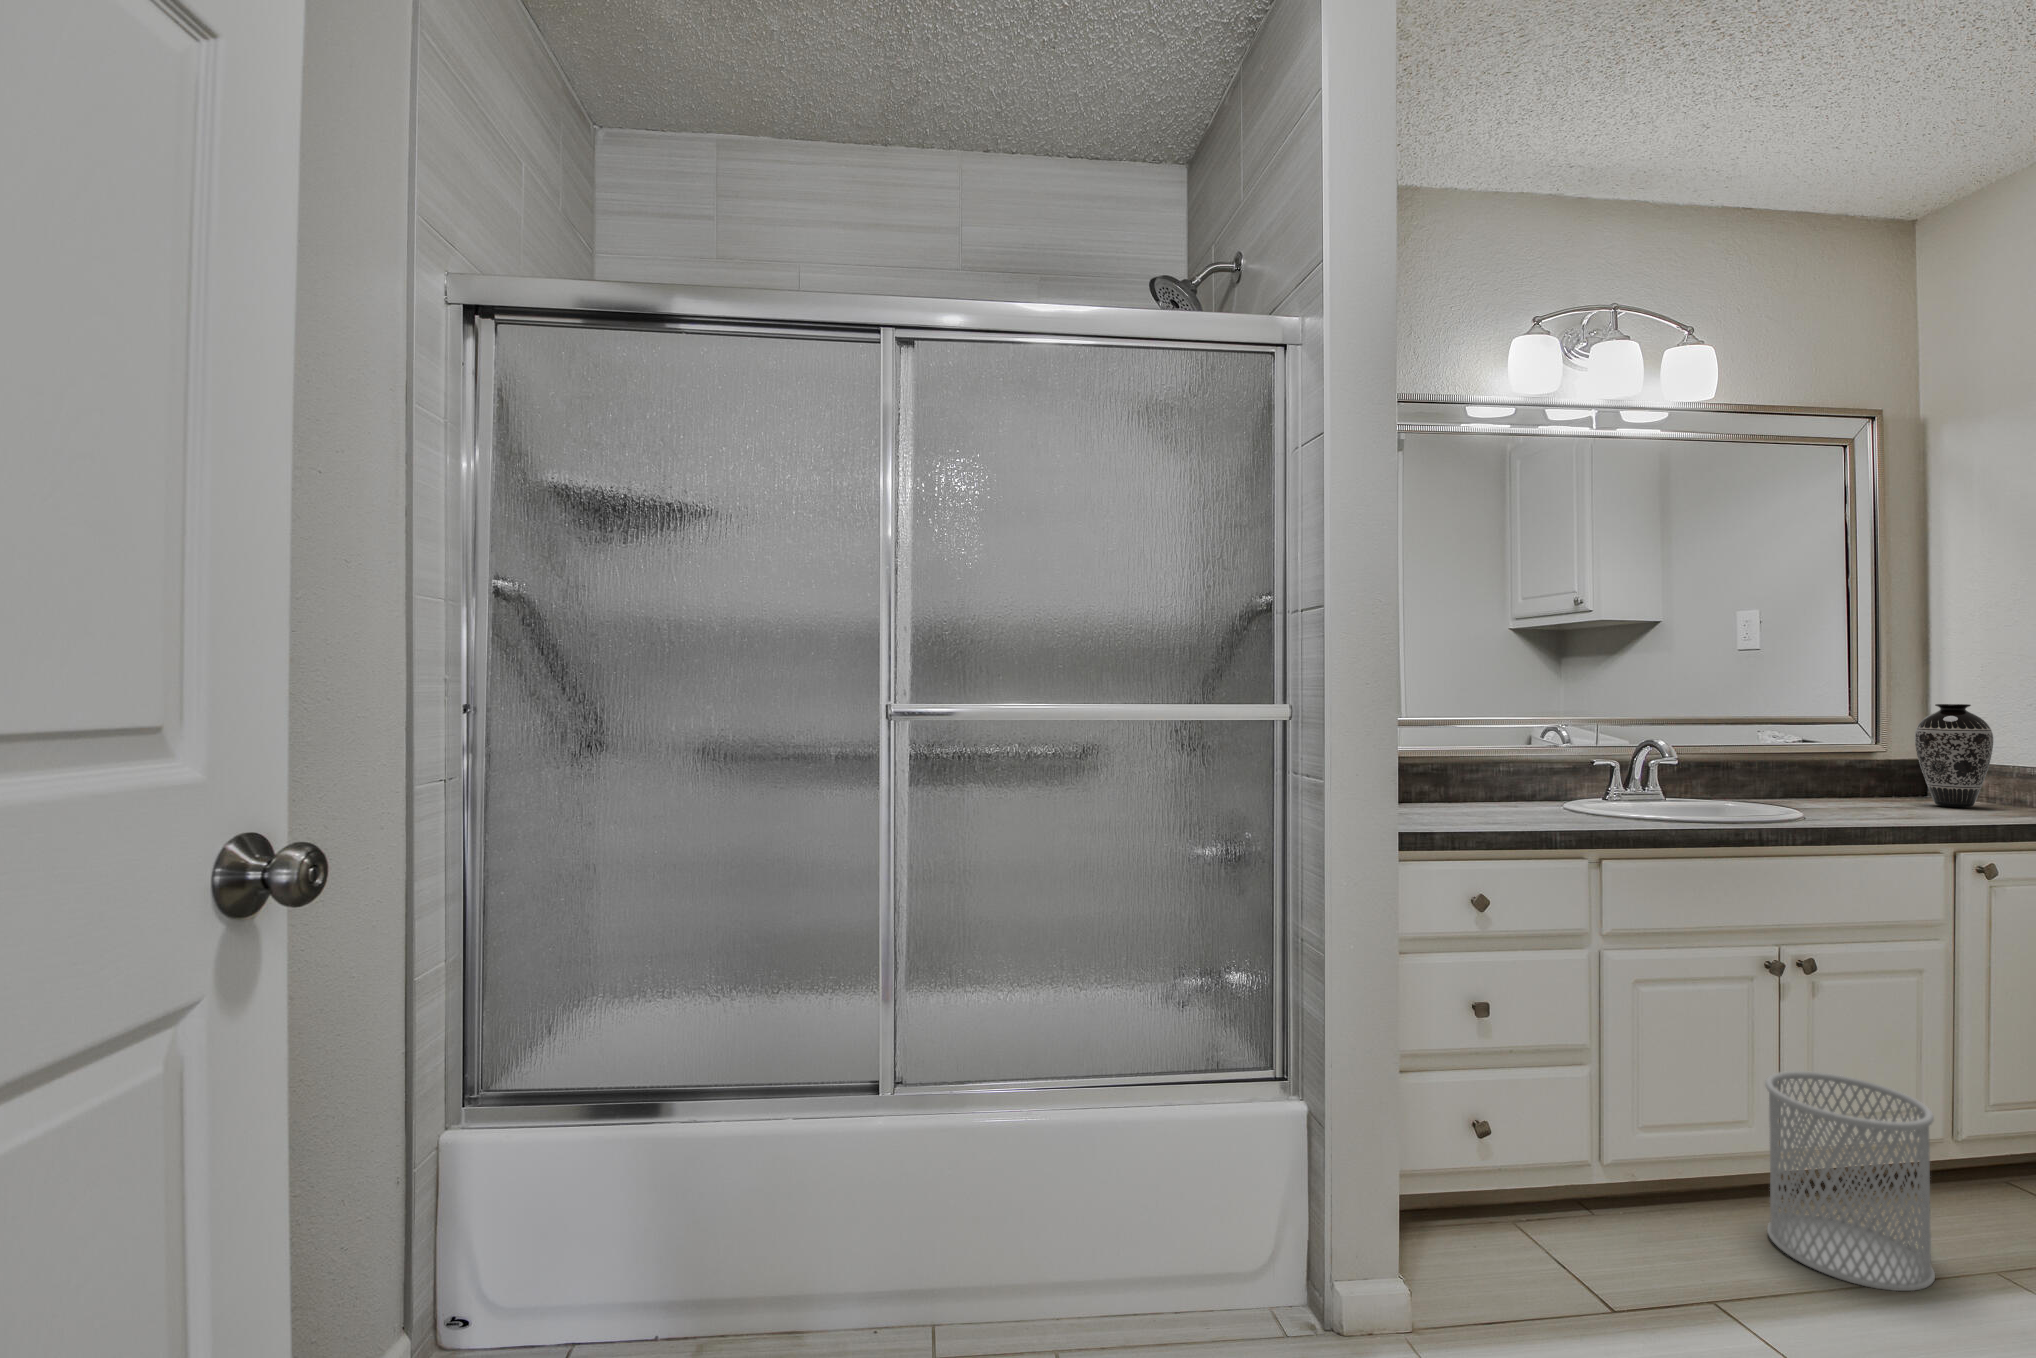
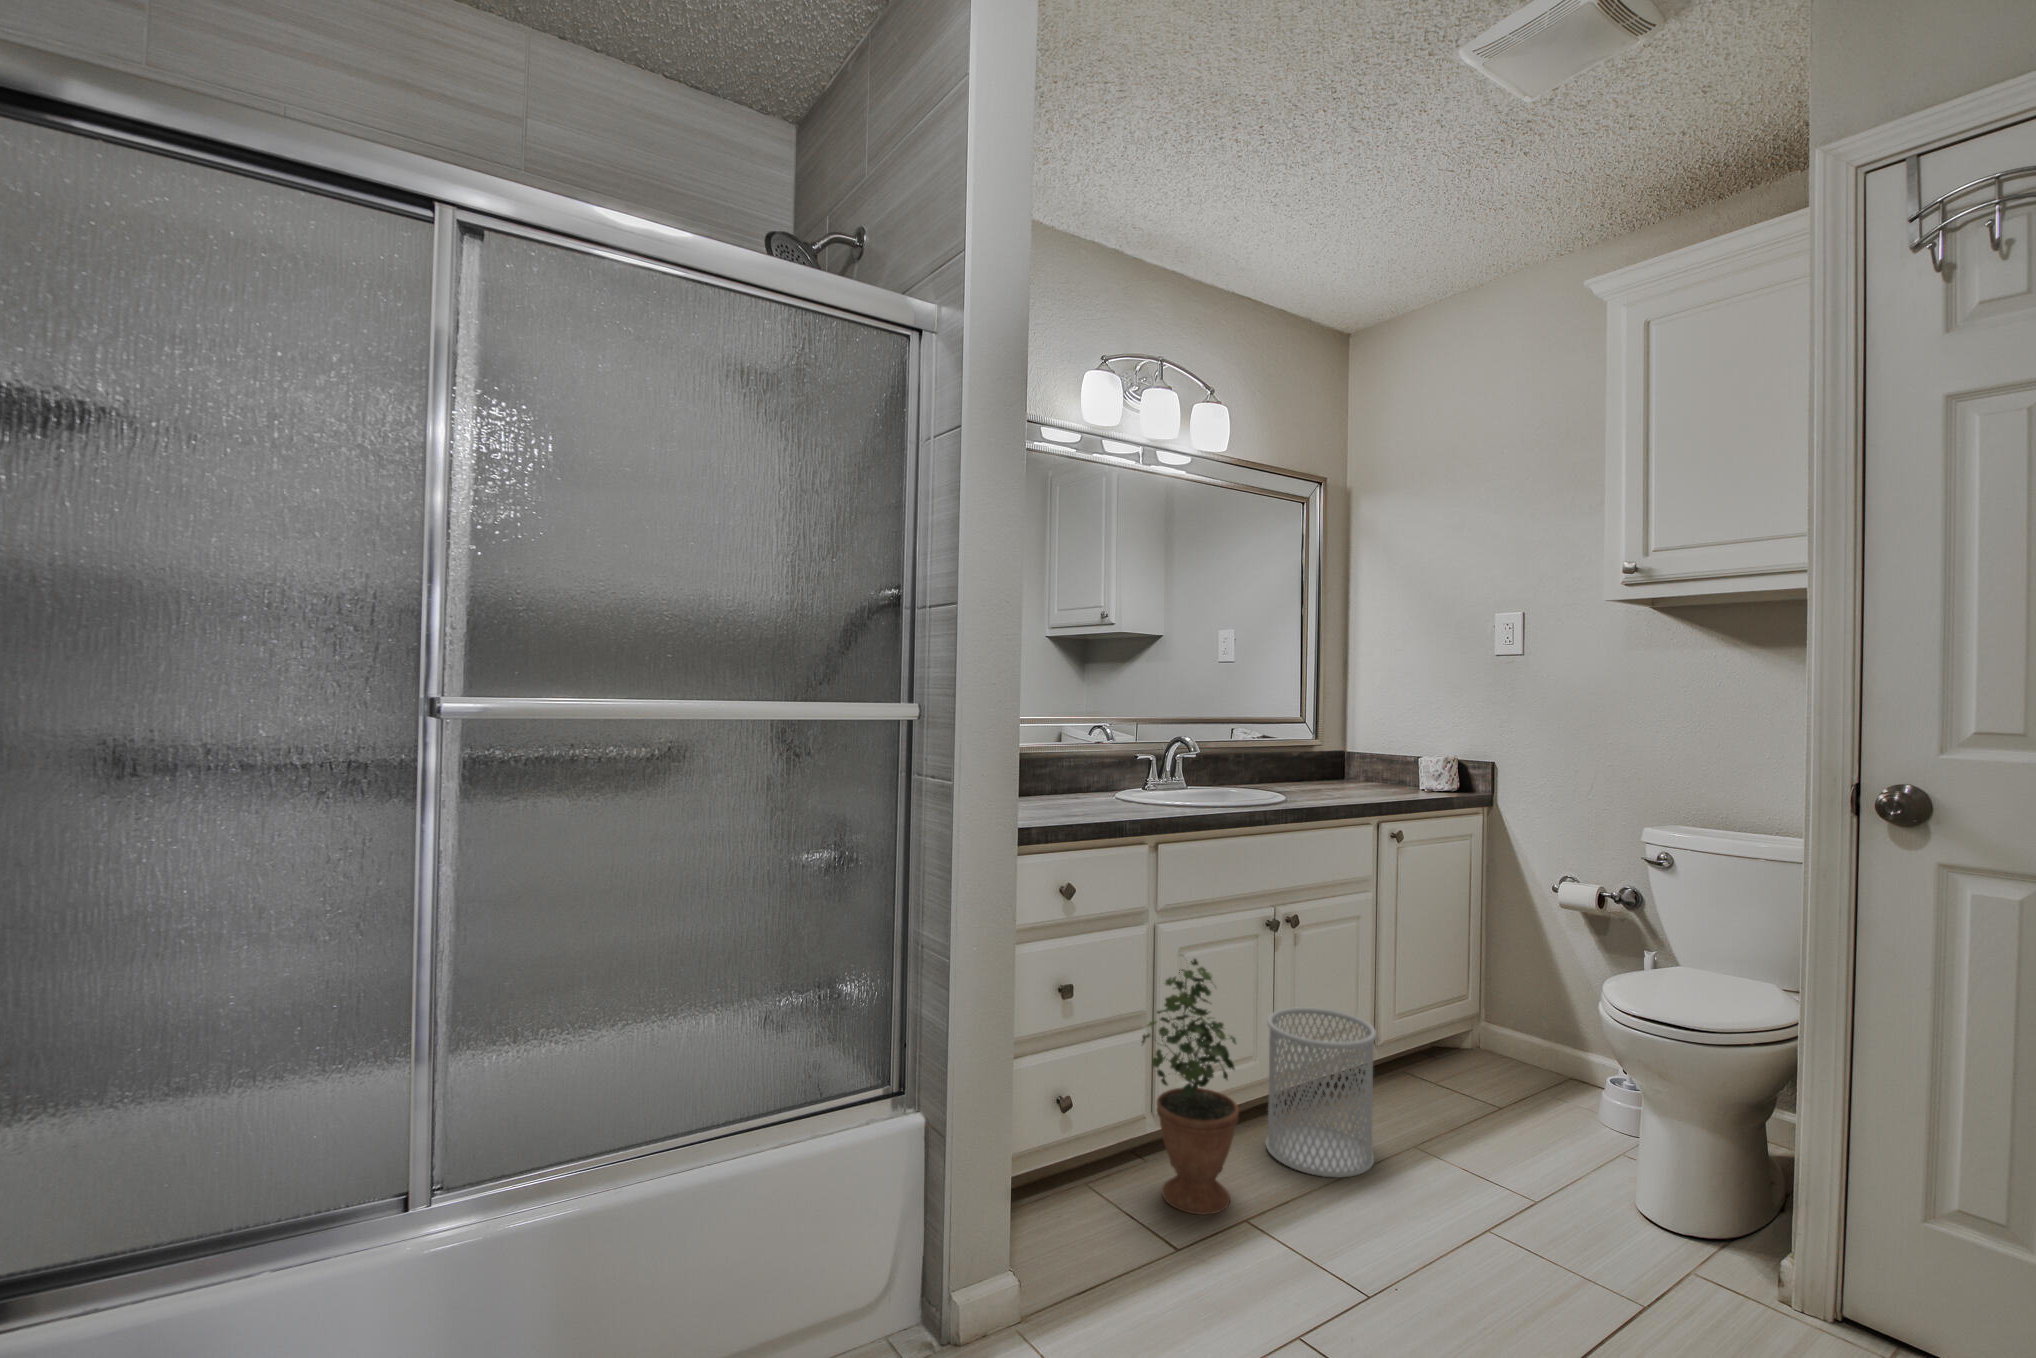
decorative vase: present [1915,704,1993,807] -> none [1343,708,1389,787]
potted plant: none [1578,986,1710,1287] -> present [1142,959,1239,1215]

